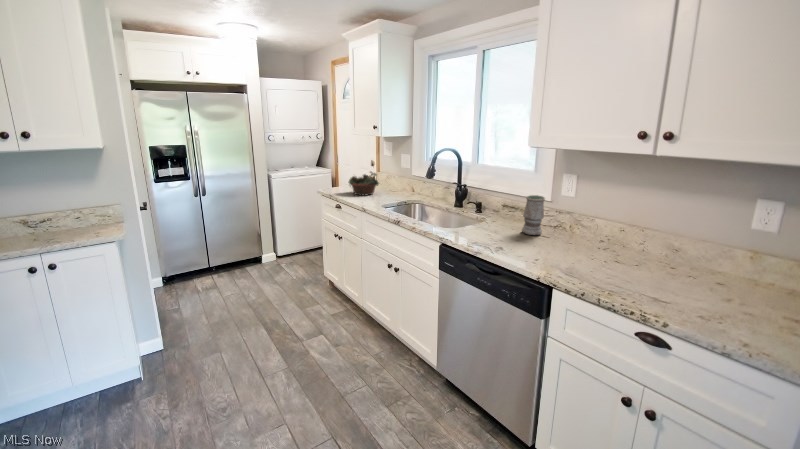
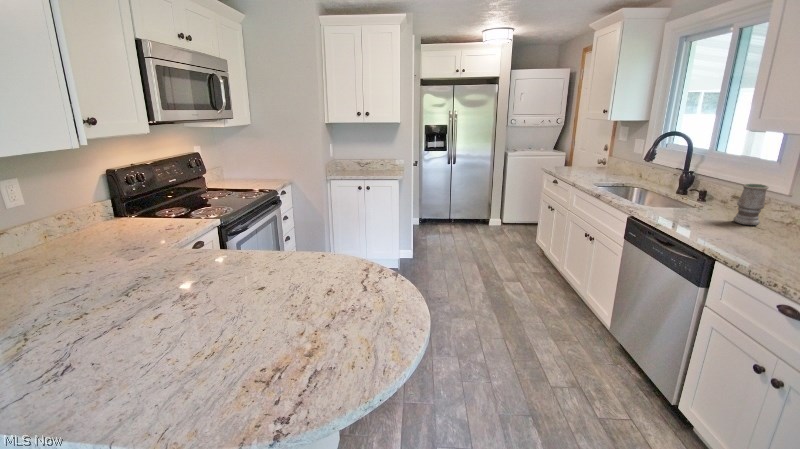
succulent planter: present [348,172,379,195] -> none [571,153,604,175]

